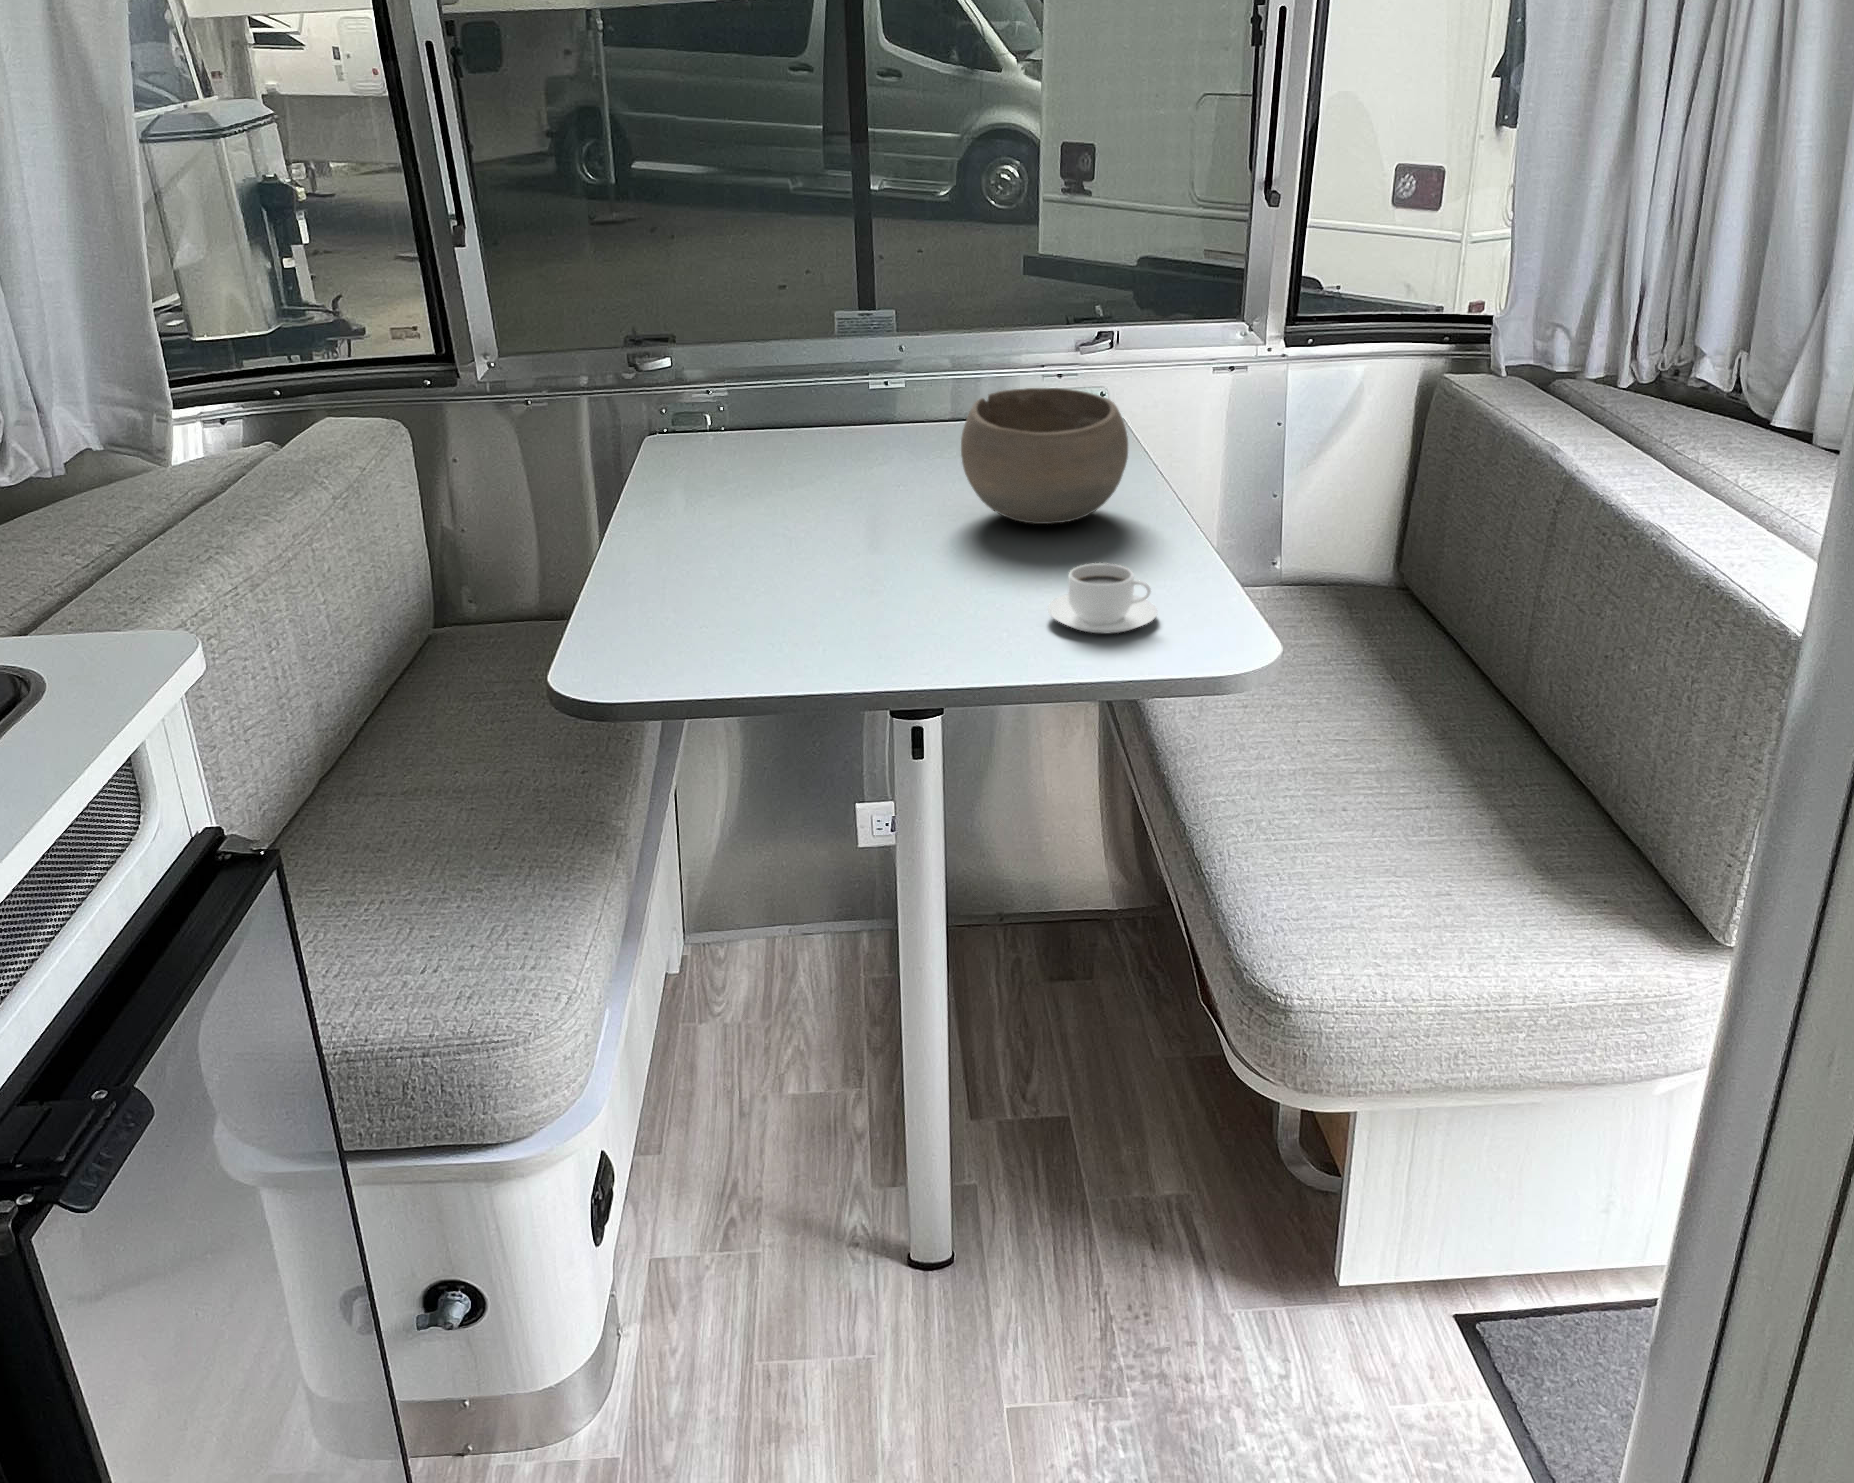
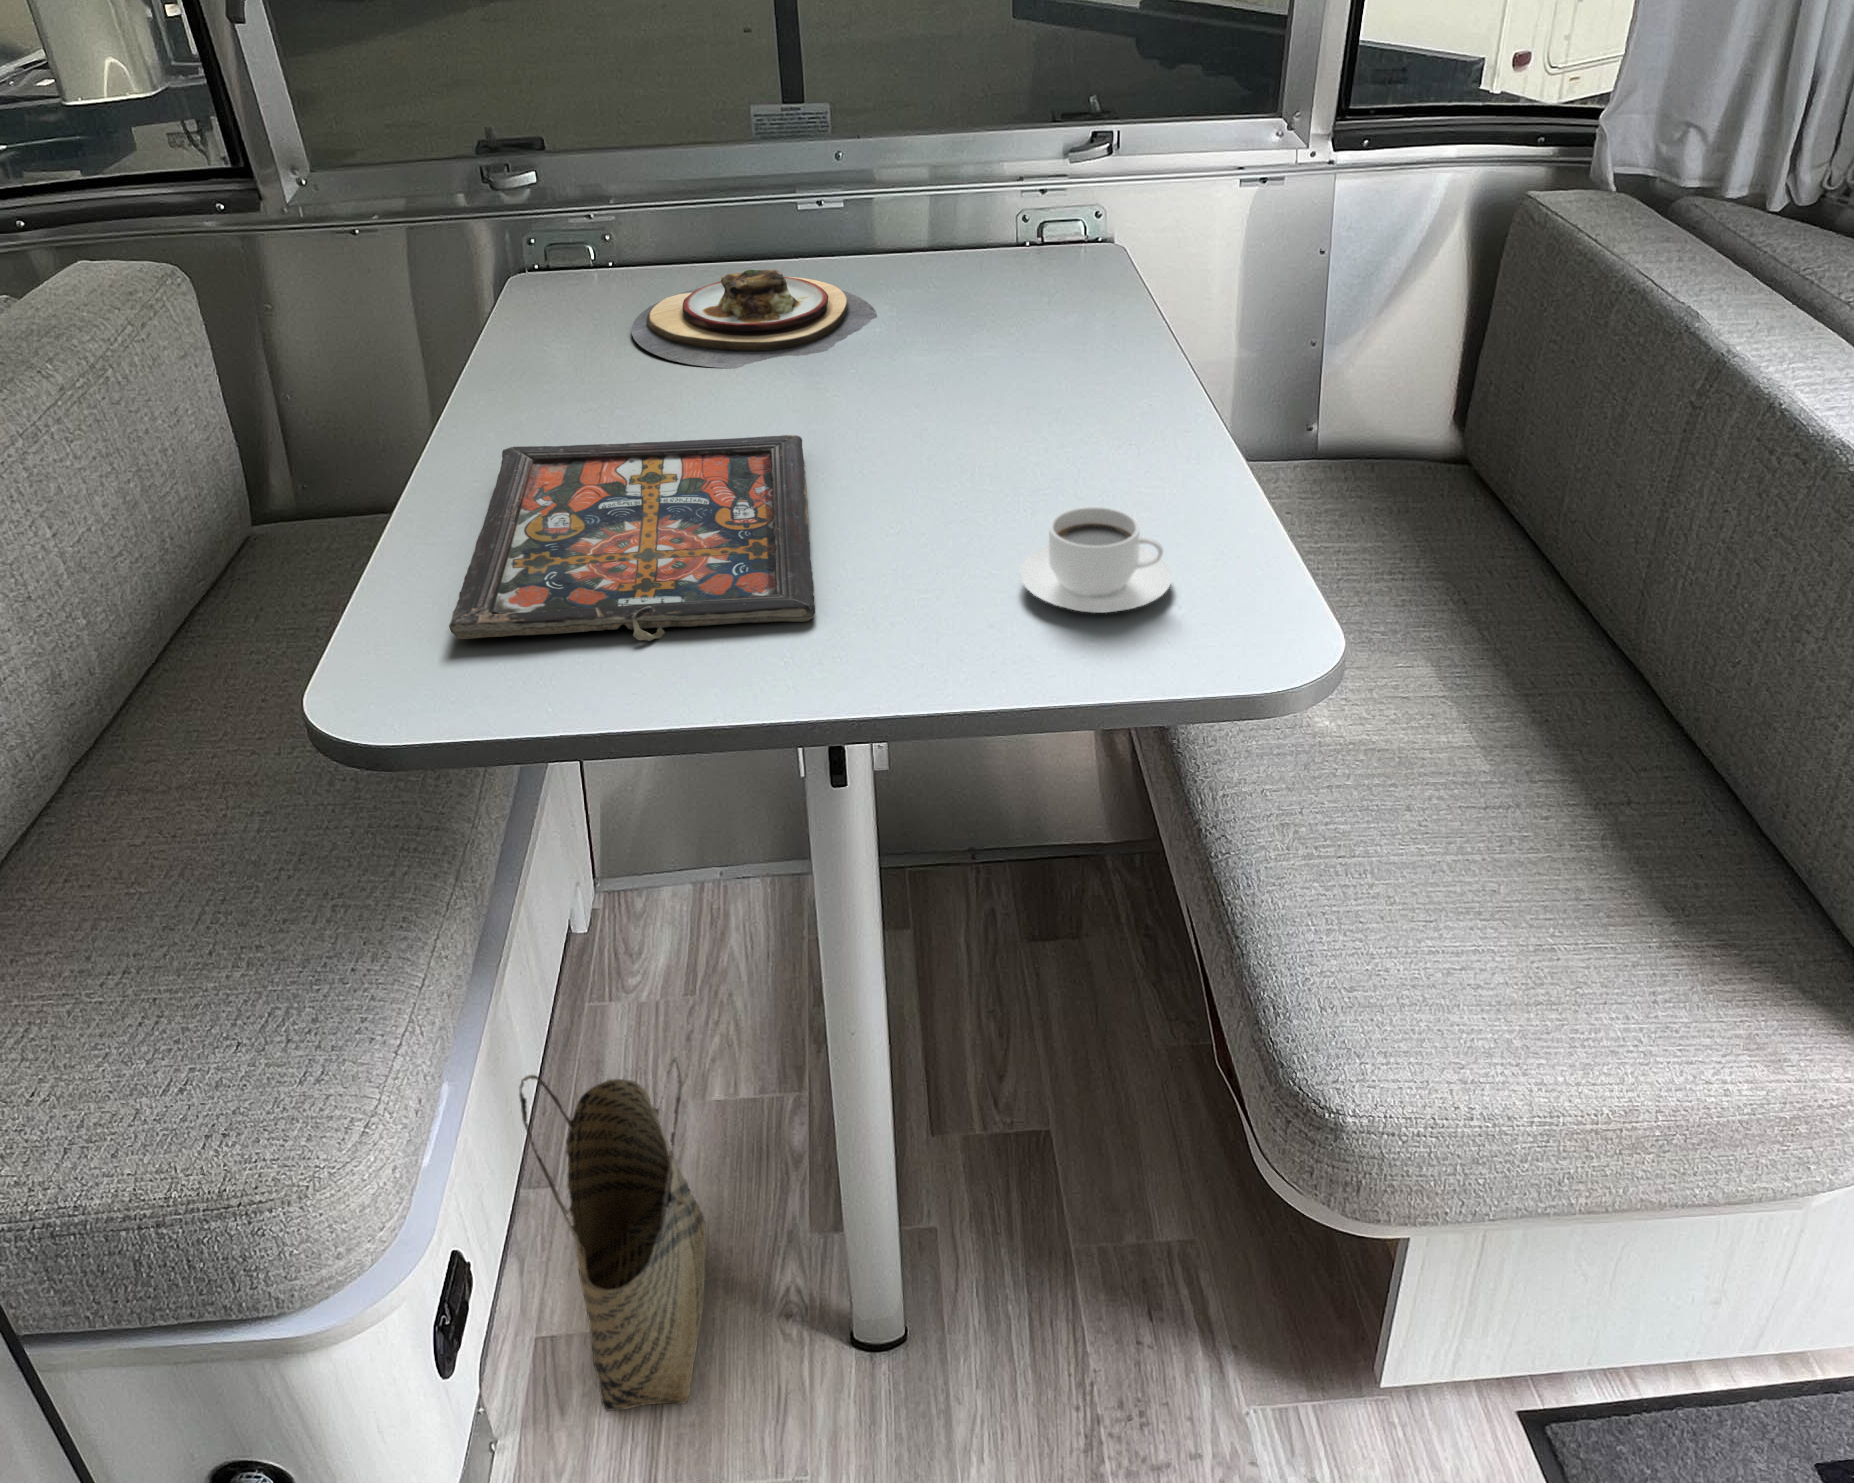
bowl: present [961,388,1128,524] -> none [908,227,1132,417]
plate: none [743,428,933,497] -> present [631,270,877,368]
board game: none [639,532,900,650] -> present [449,435,815,641]
woven basket: none [657,1005,789,1307] -> present [519,1057,706,1411]

